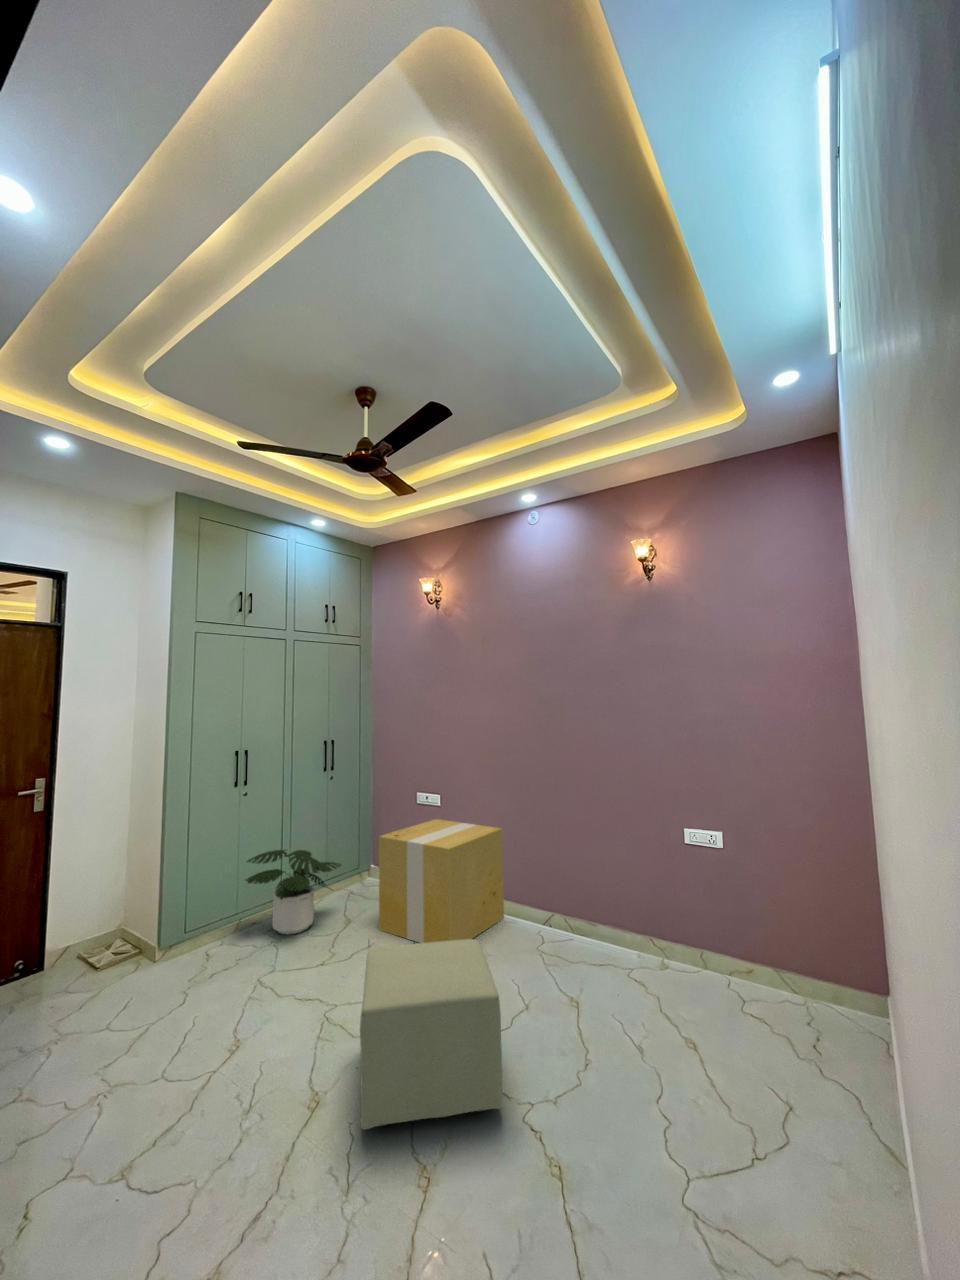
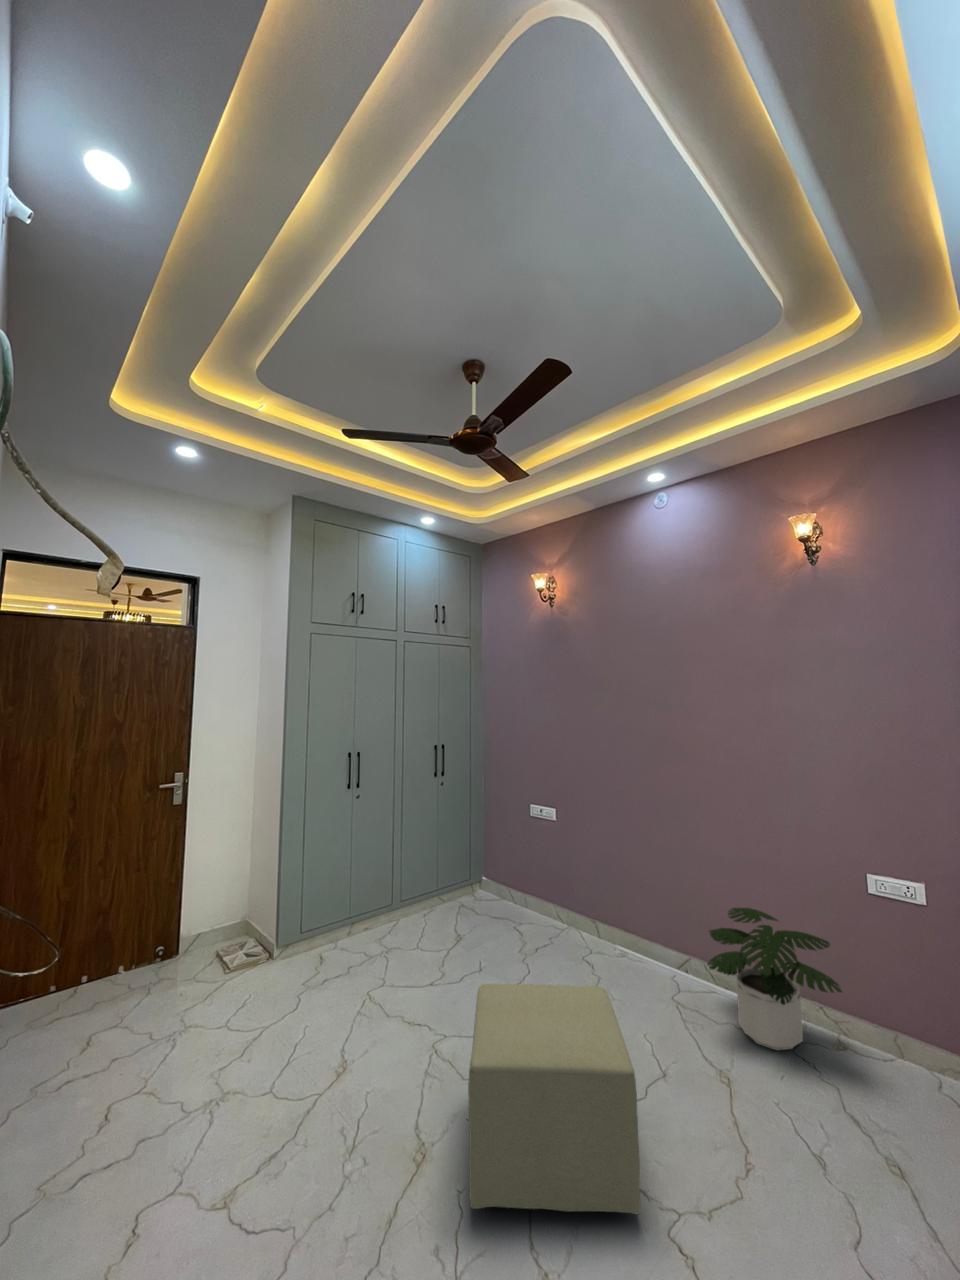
cardboard box: present [379,819,504,943] -> none [492,834,631,989]
potted plant: present [246,850,341,934] -> present [707,908,842,1050]

